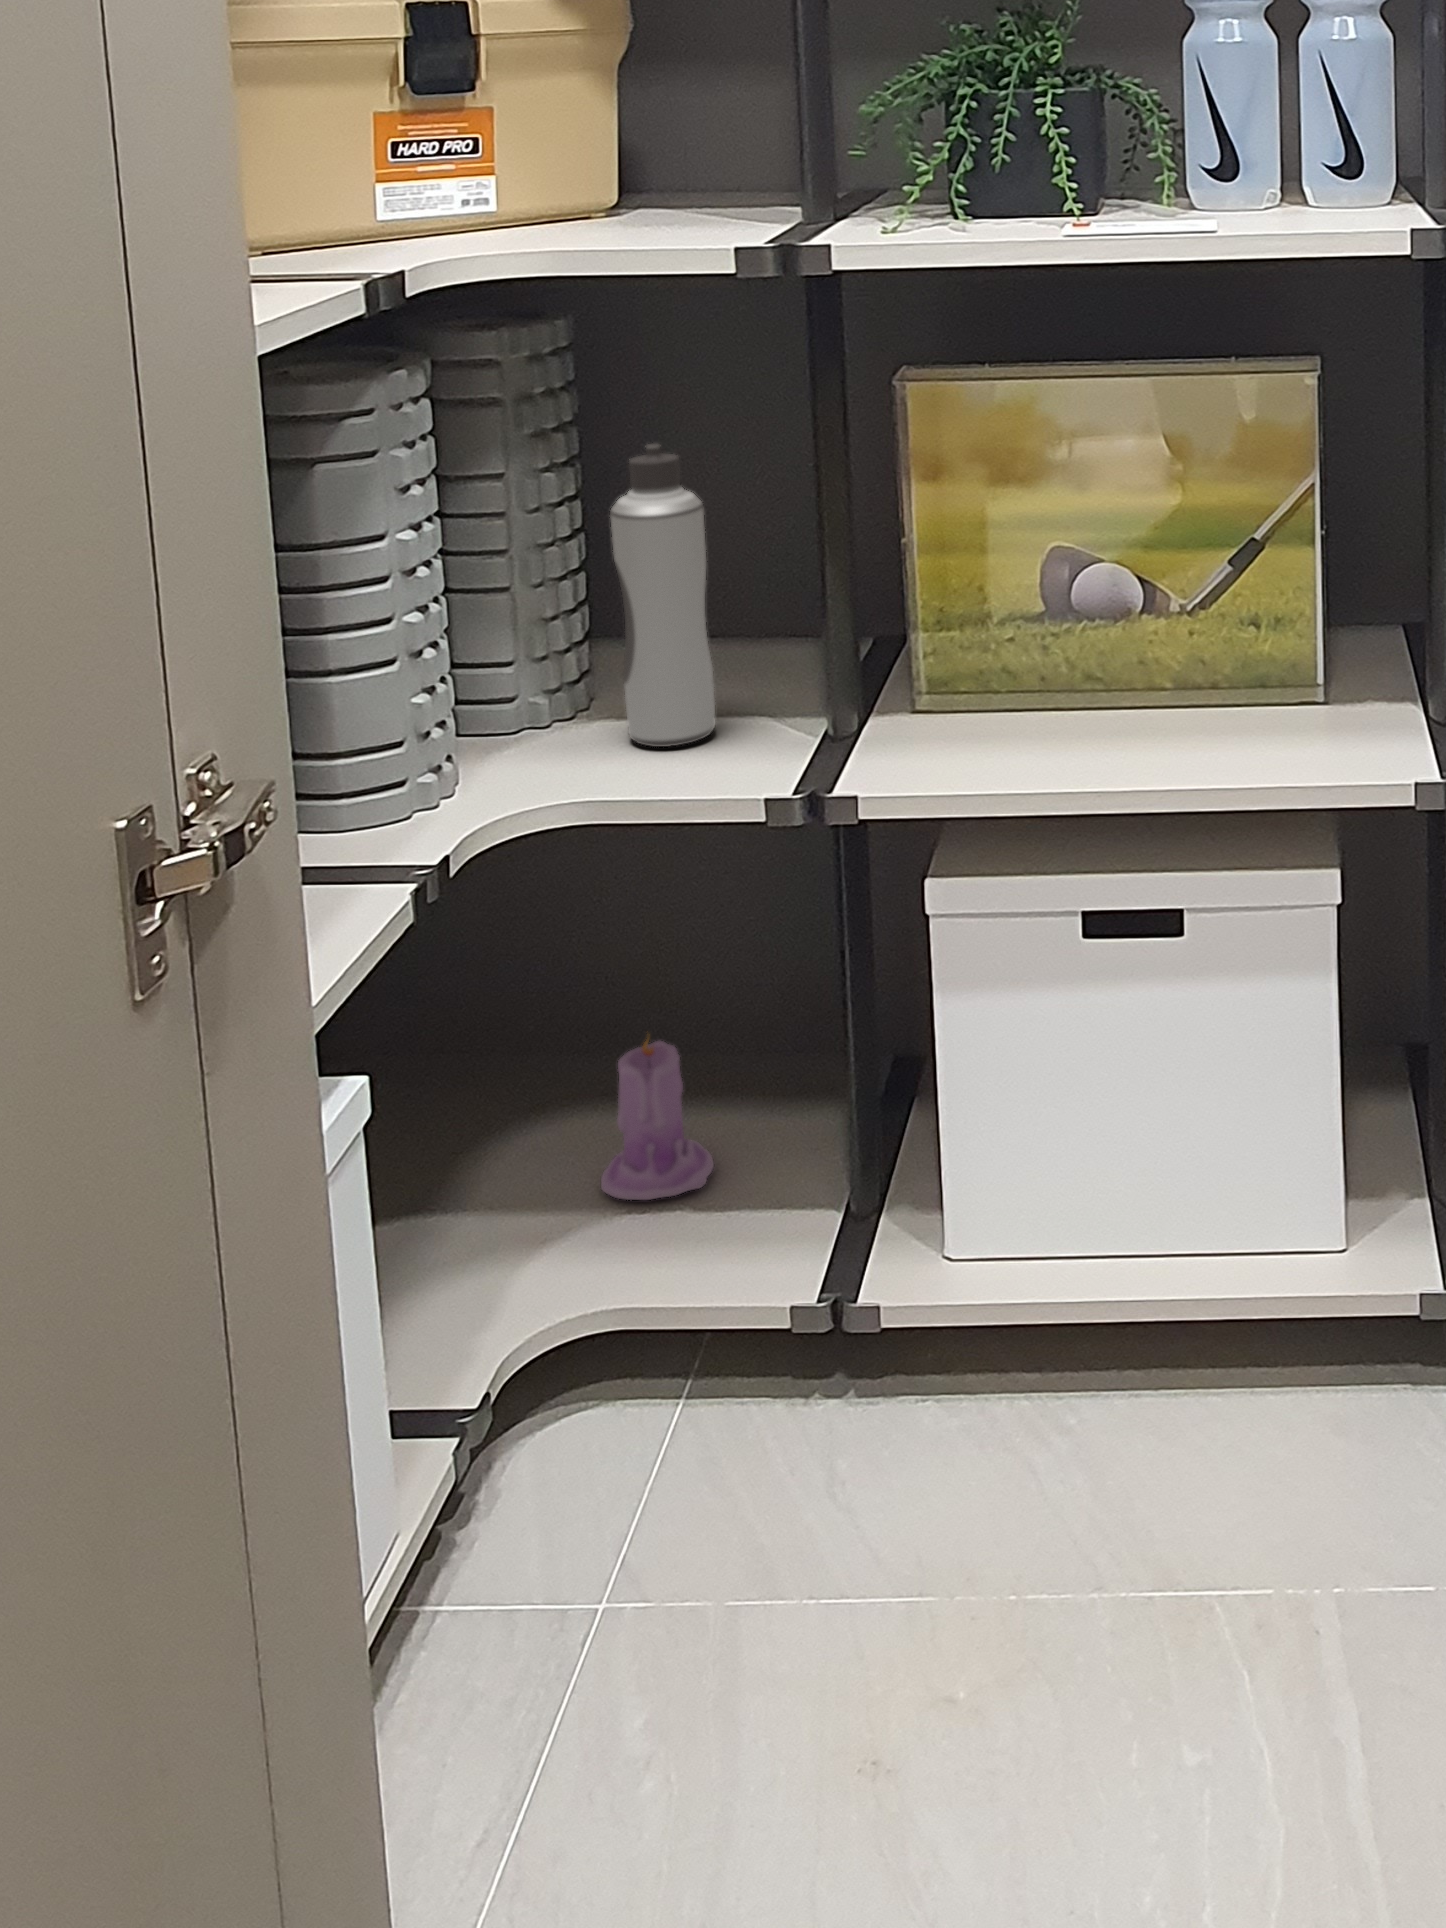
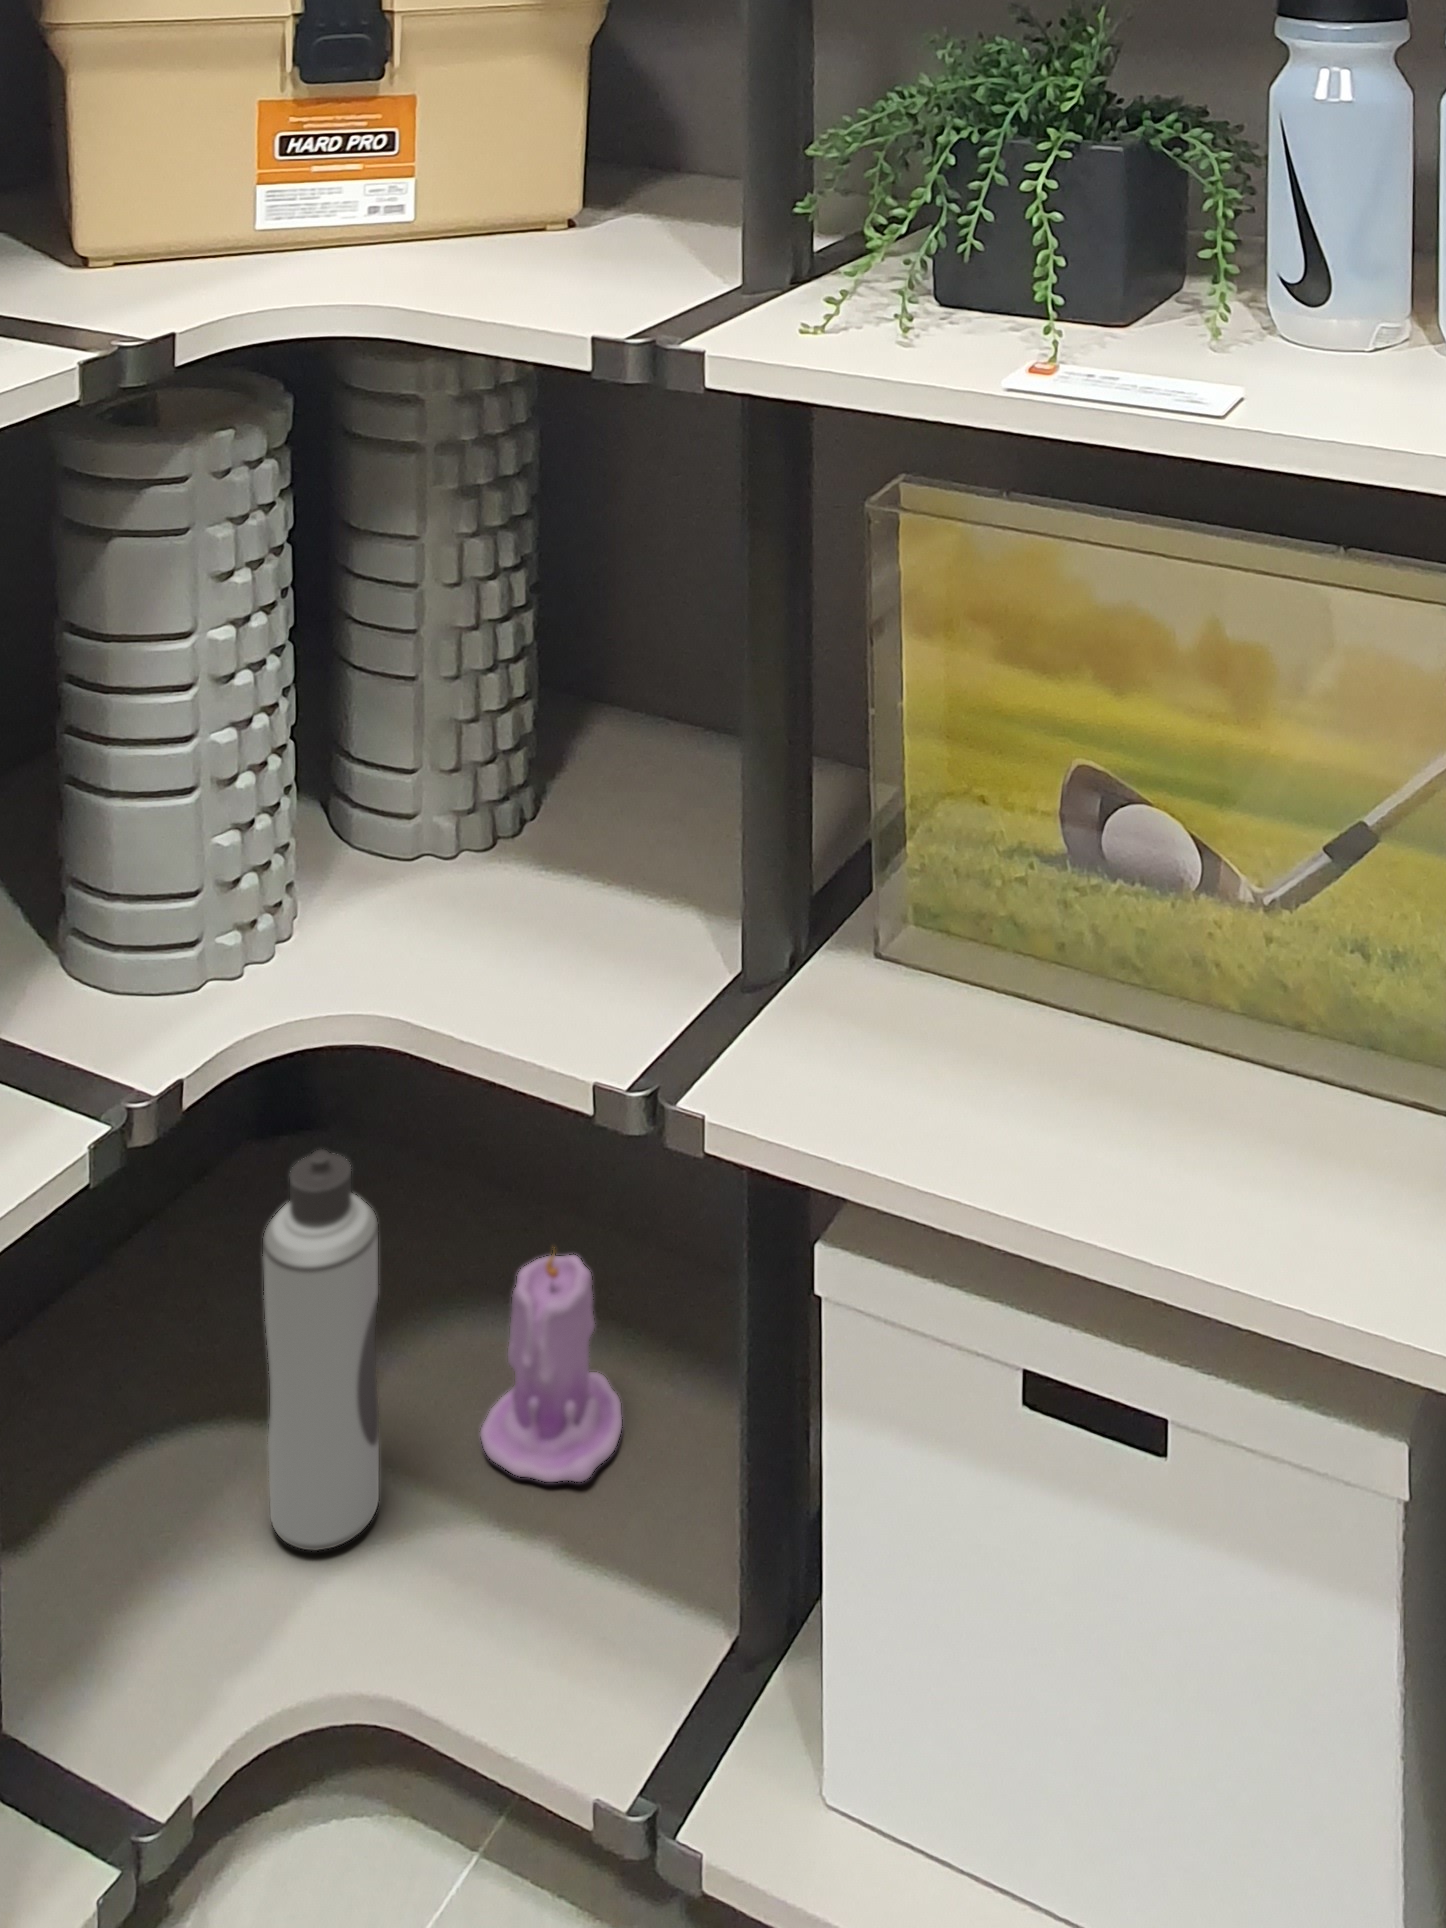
water bottle: present [610,443,716,747] -> present [263,1150,379,1551]

